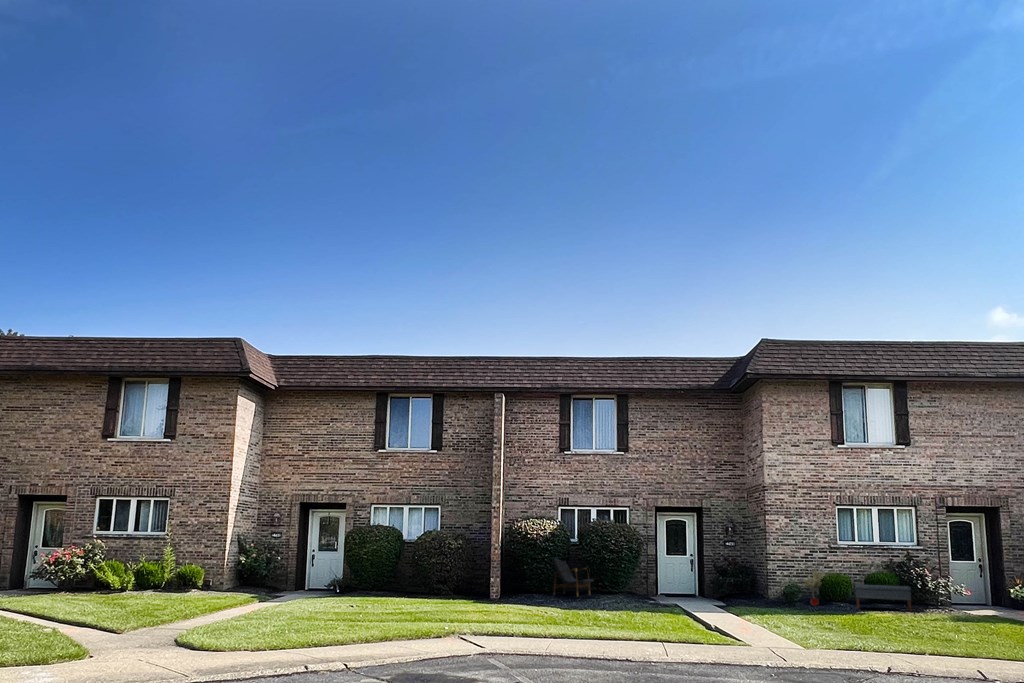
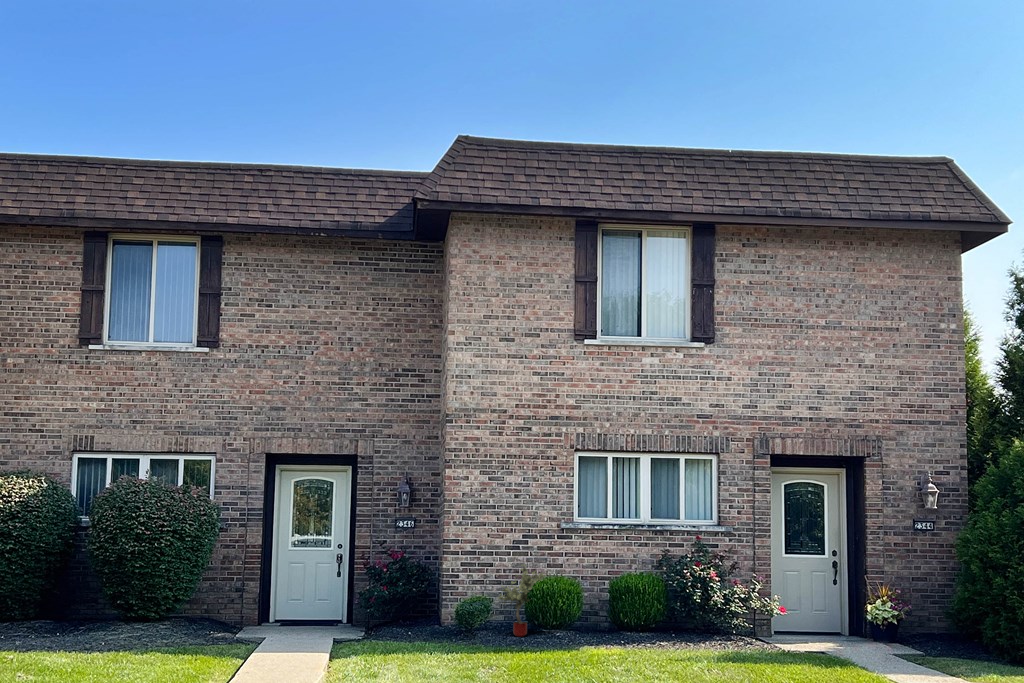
lounge chair: present [552,558,594,597] -> none [36,547,120,624]
bench: present [855,584,912,612] -> none [588,597,688,650]

